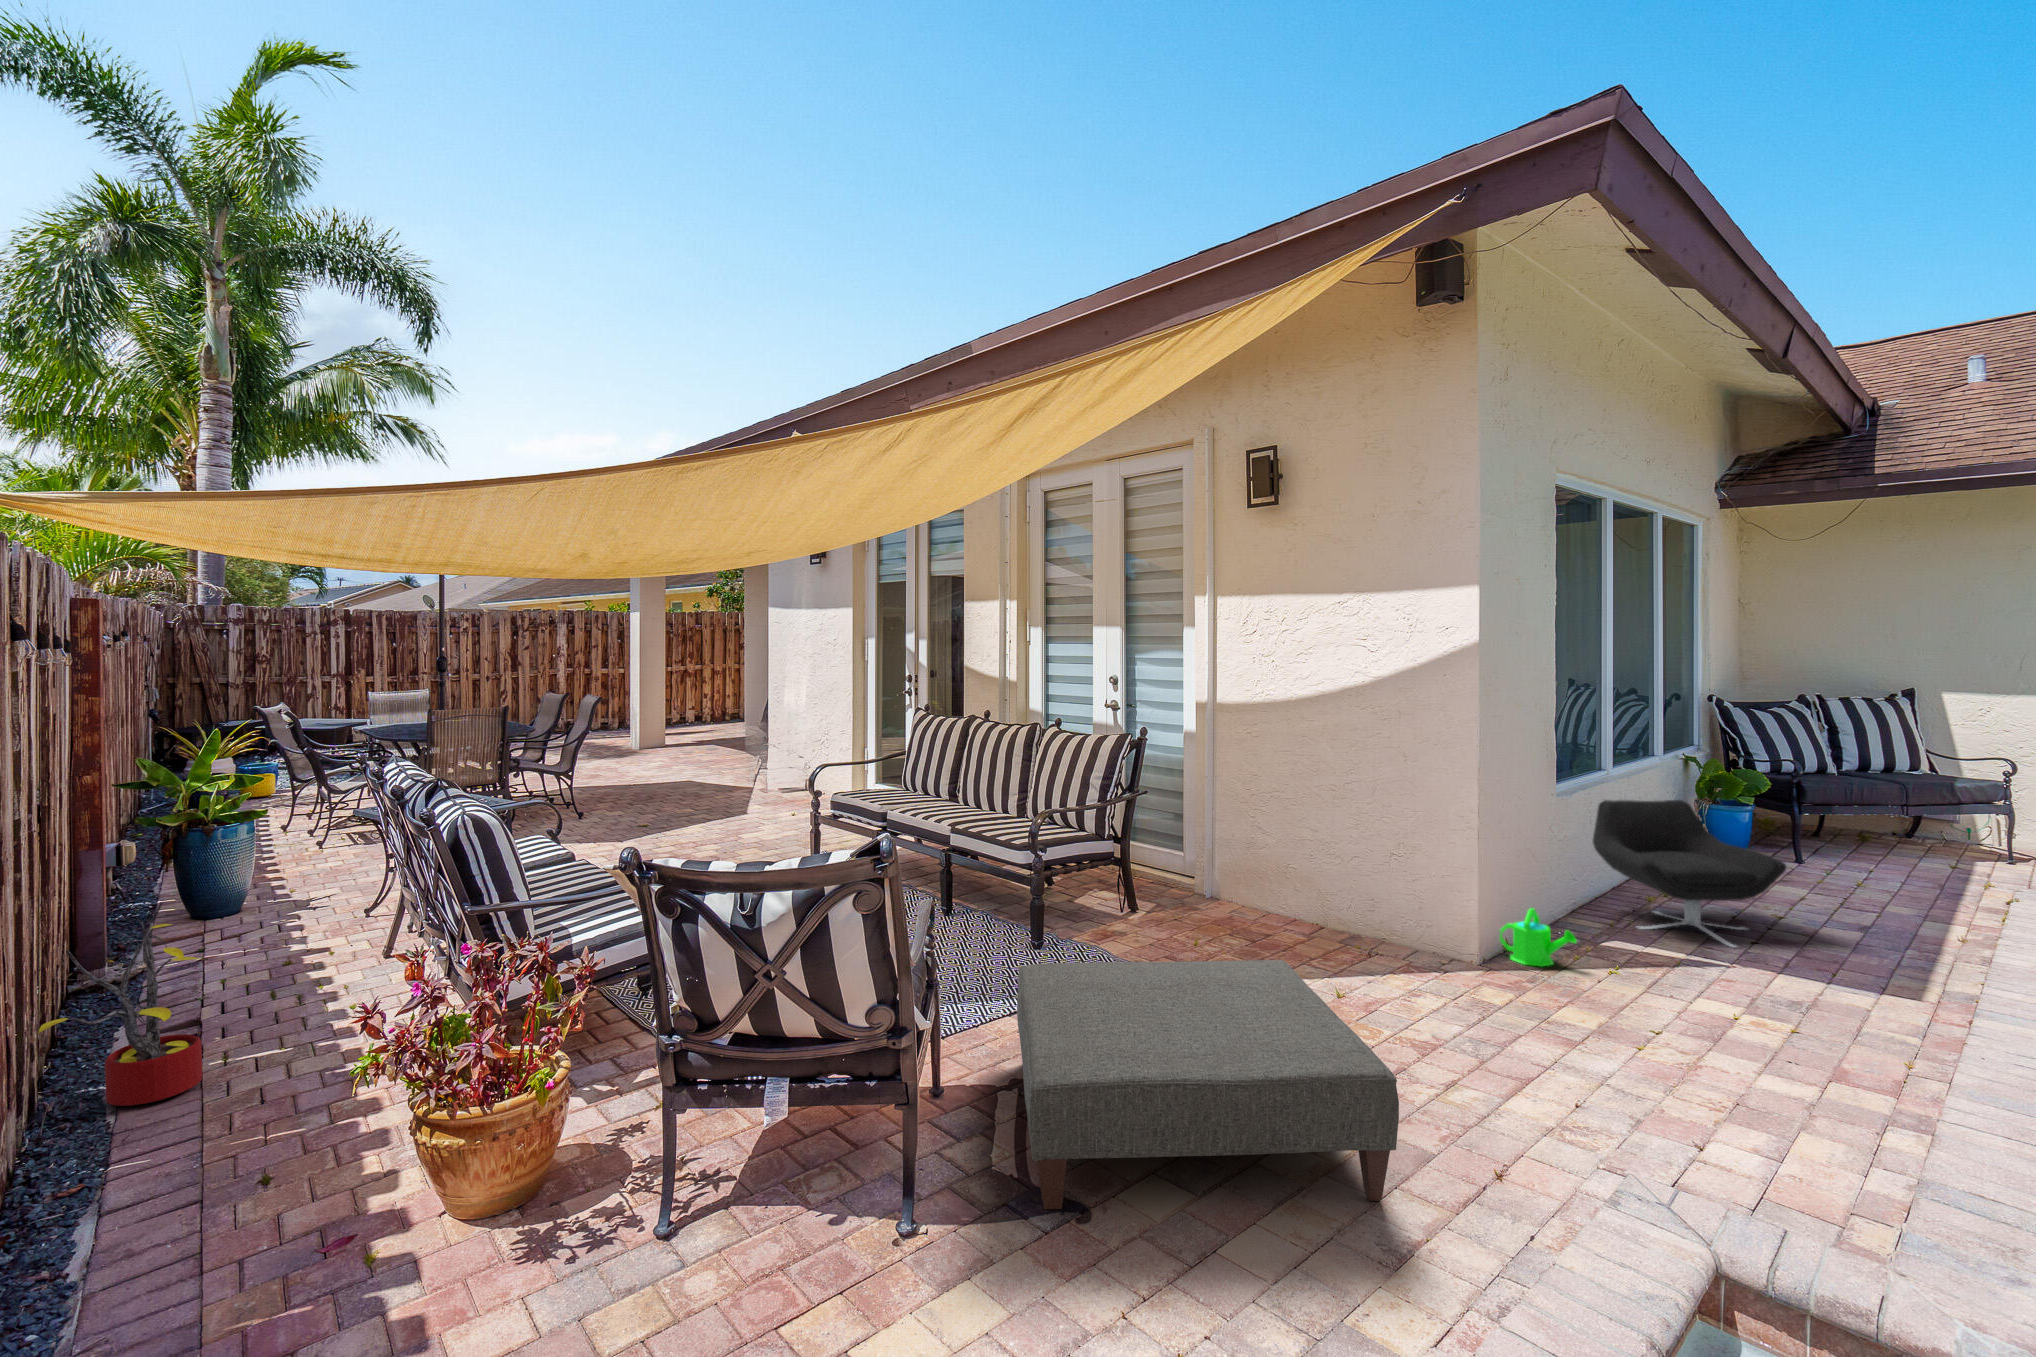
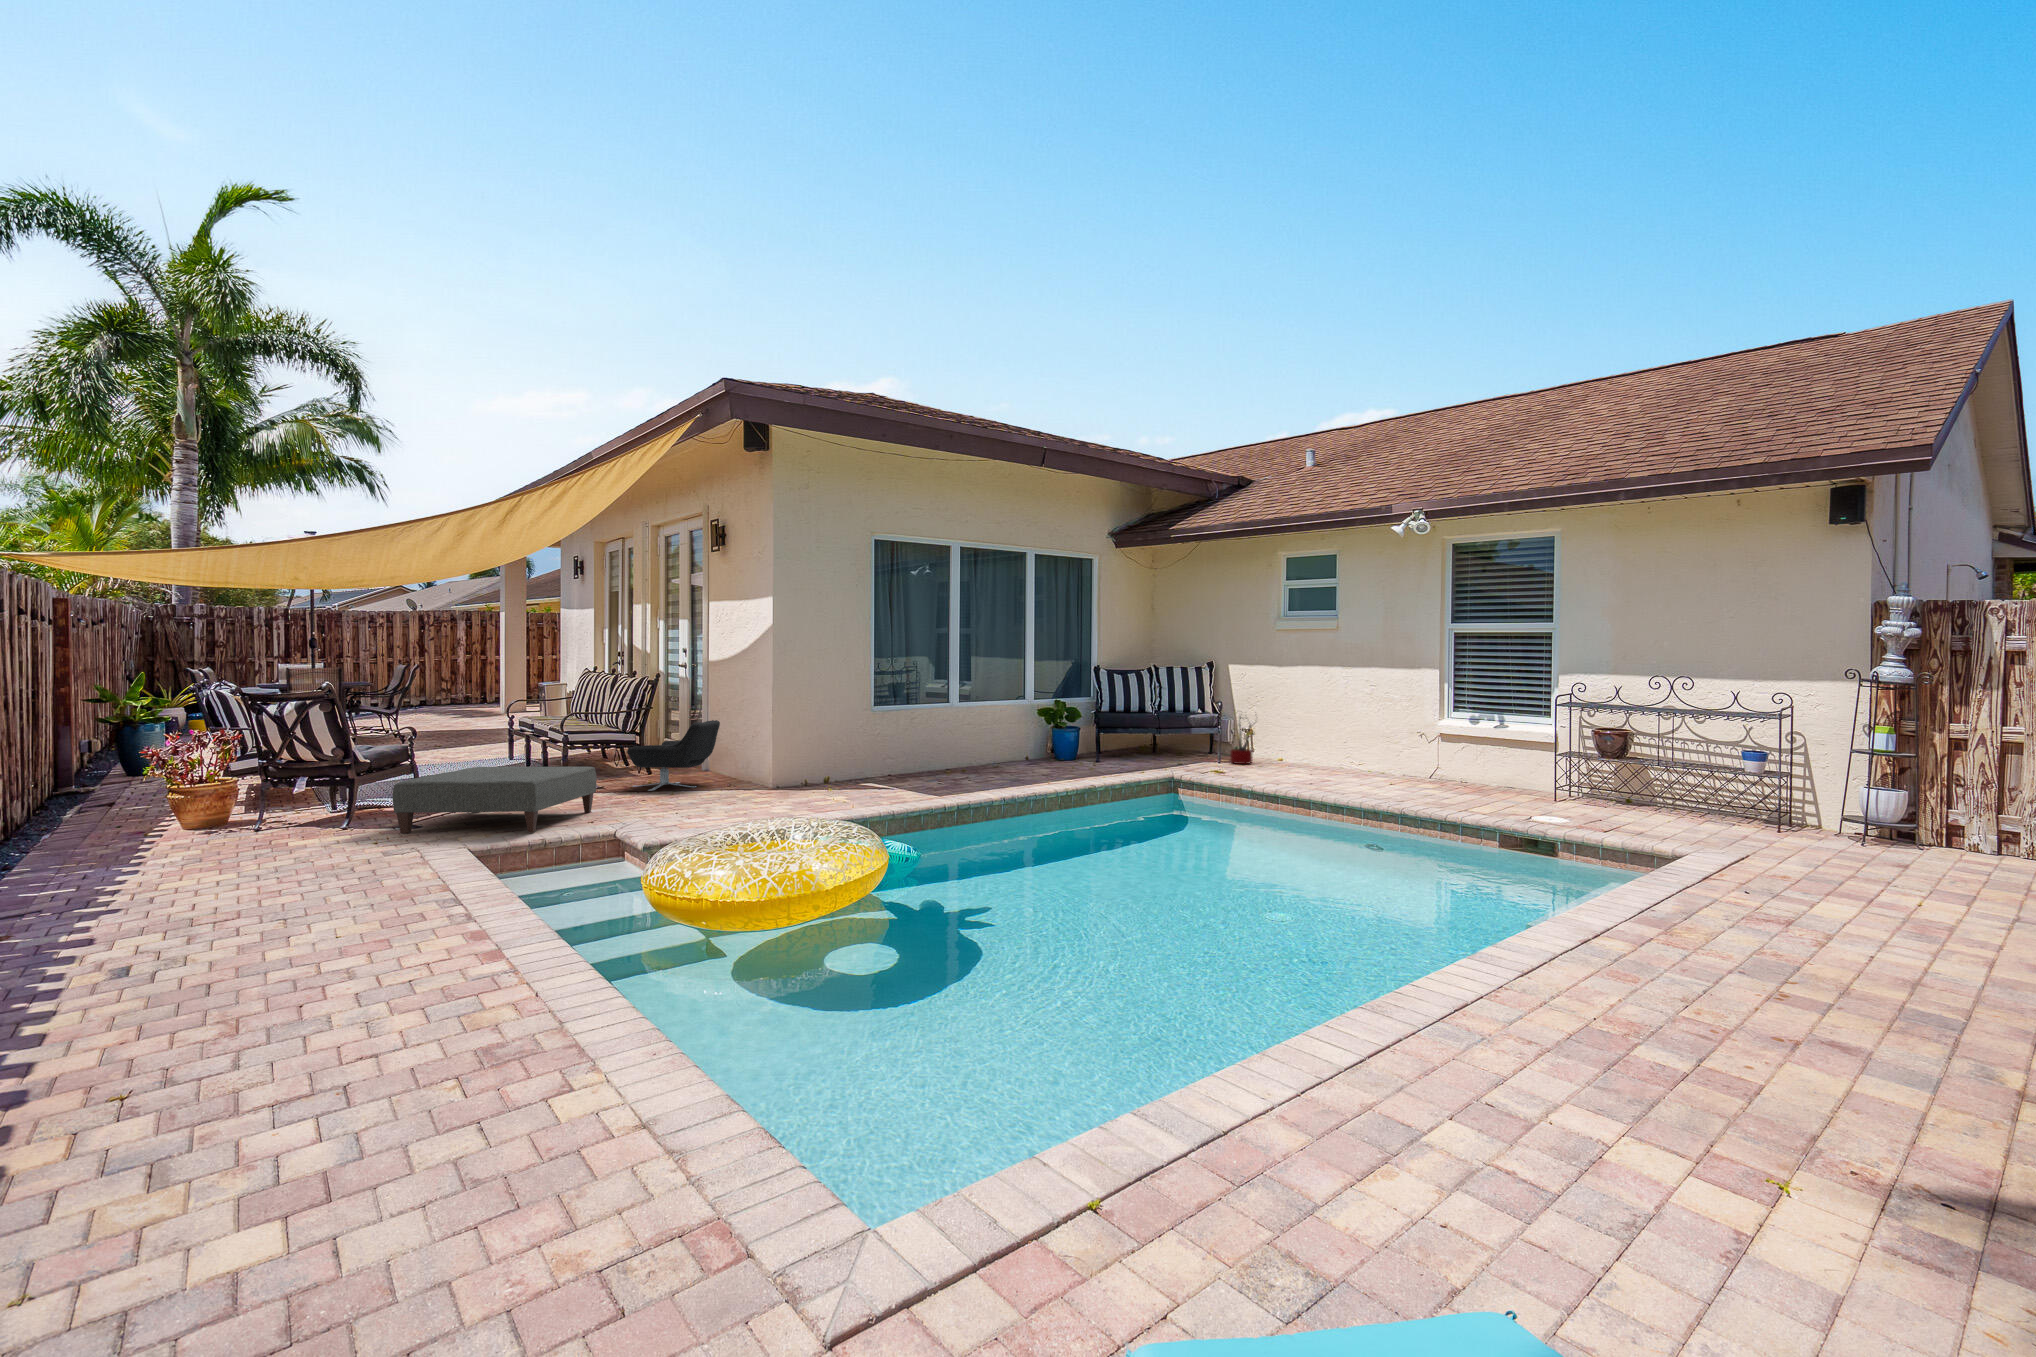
lounge chair: present [1593,800,1786,948] -> present [627,720,720,791]
decorative plant: present [38,902,203,1106] -> present [1230,717,1253,764]
watering can: present [1500,908,1577,967] -> none [802,766,826,795]

